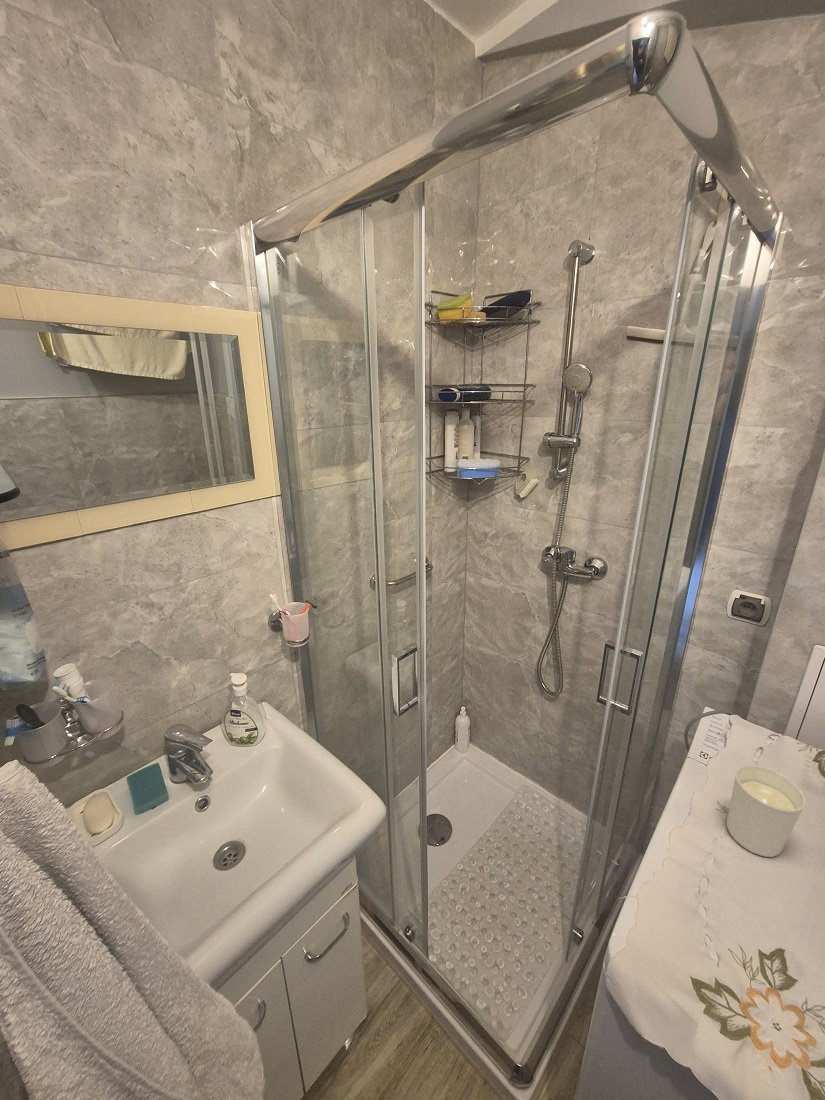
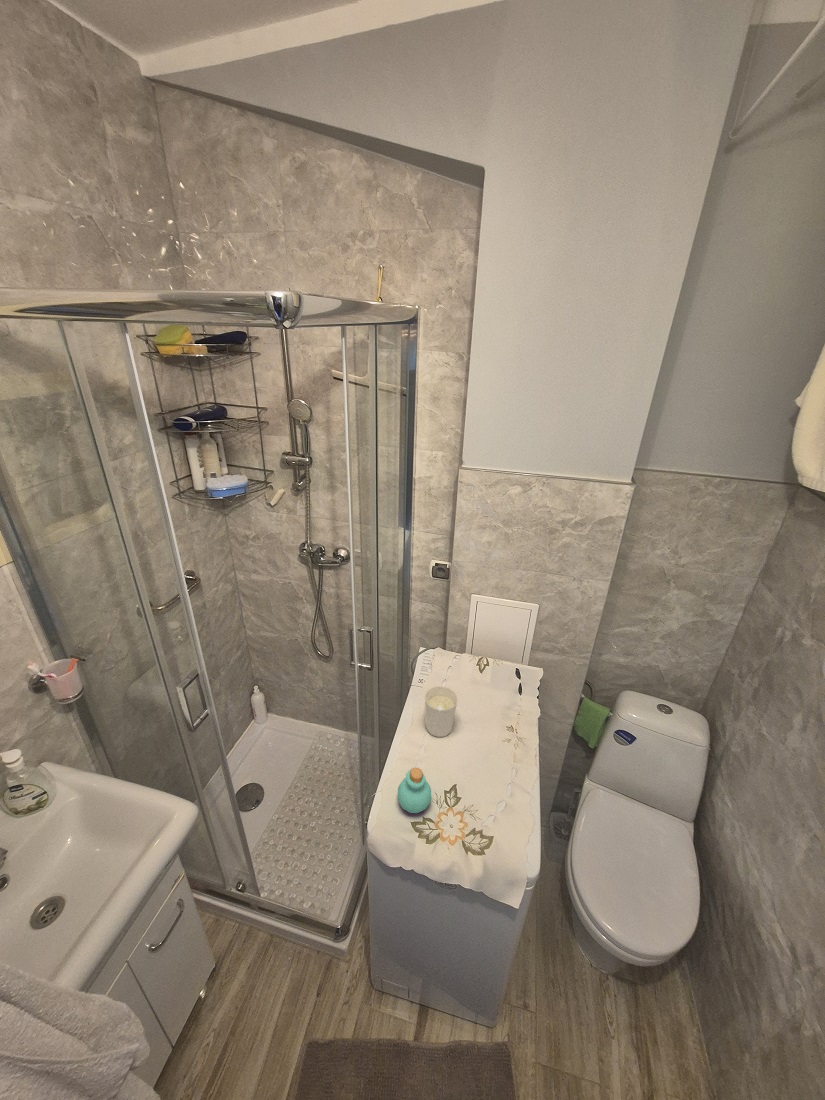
perfume bottle: none [683,889,756,980] -> present [398,767,431,813]

